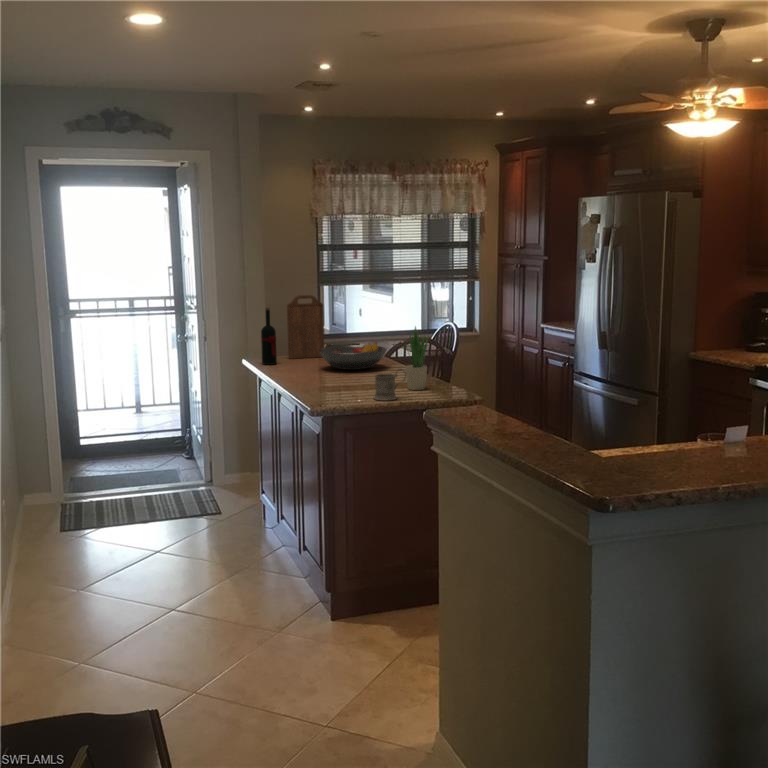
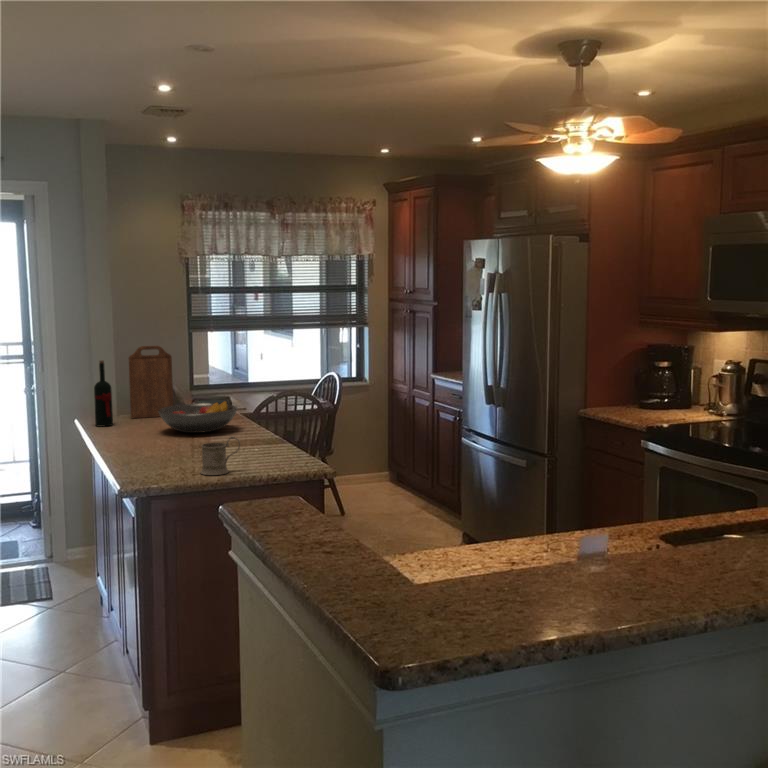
potted plant: present [406,327,428,390] -> none [243,384,273,460]

